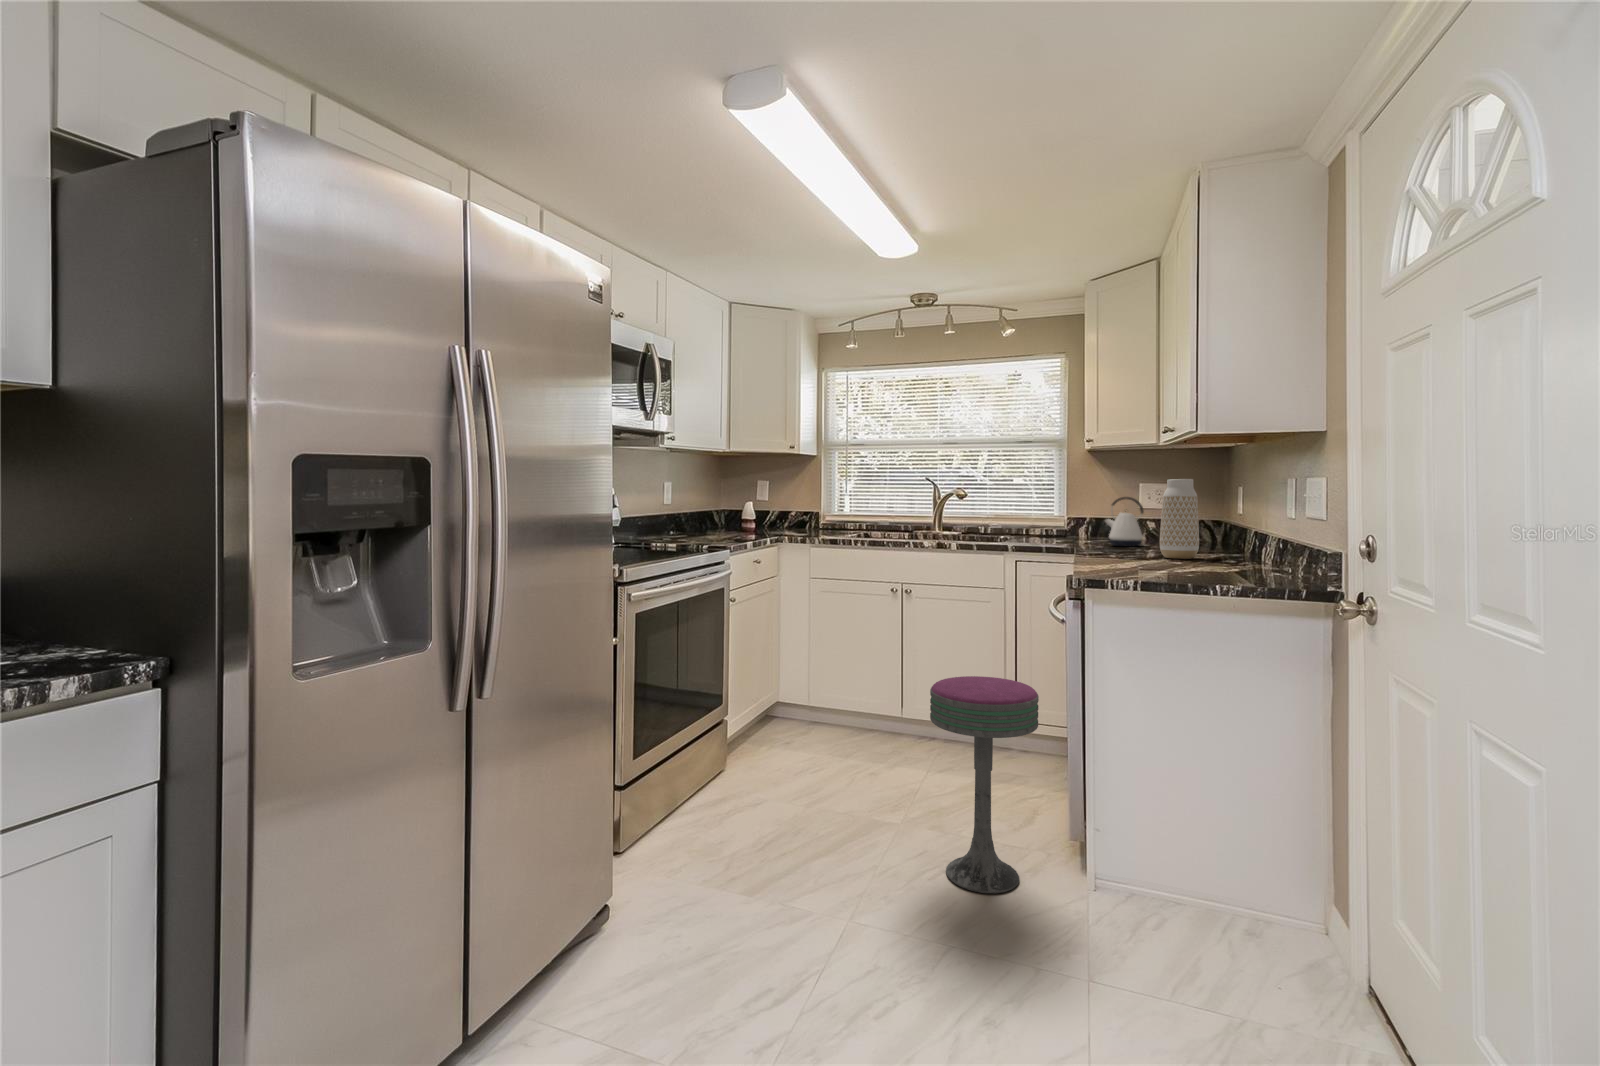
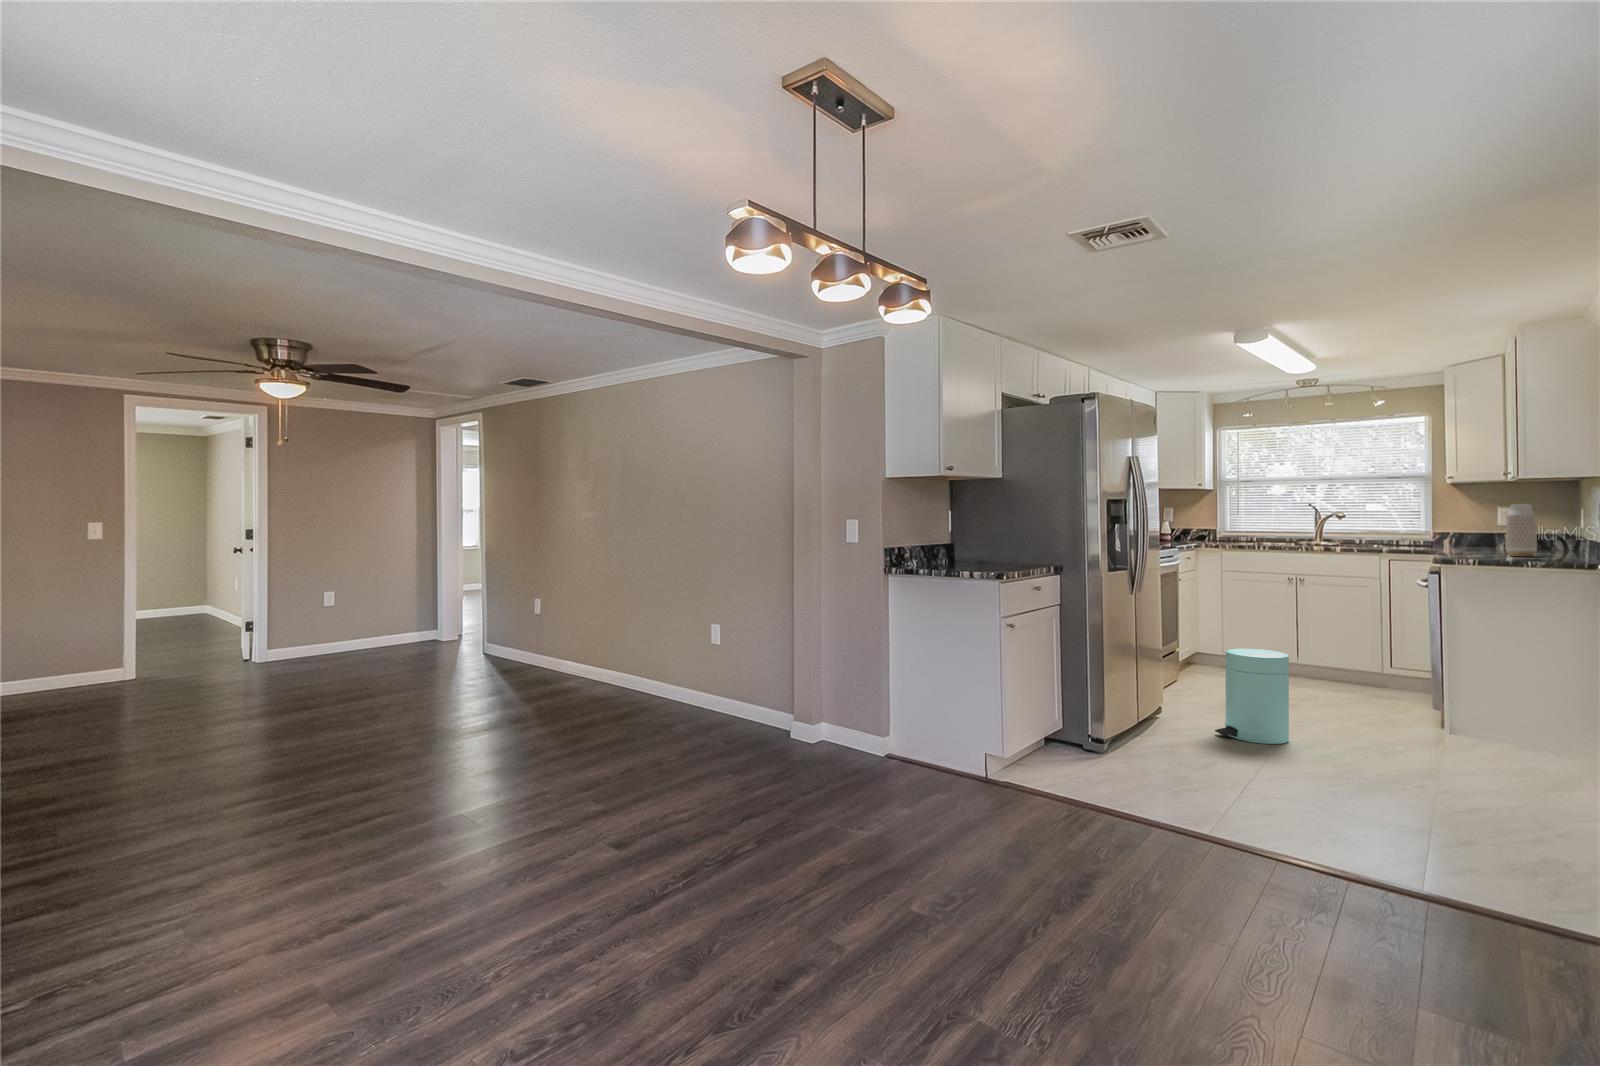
kettle: present [1105,497,1145,547] -> none [1466,516,1503,553]
bar stool: present [930,676,1039,893] -> none [1338,619,1410,731]
trash can: none [681,770,823,1007] -> present [1215,649,1289,744]

